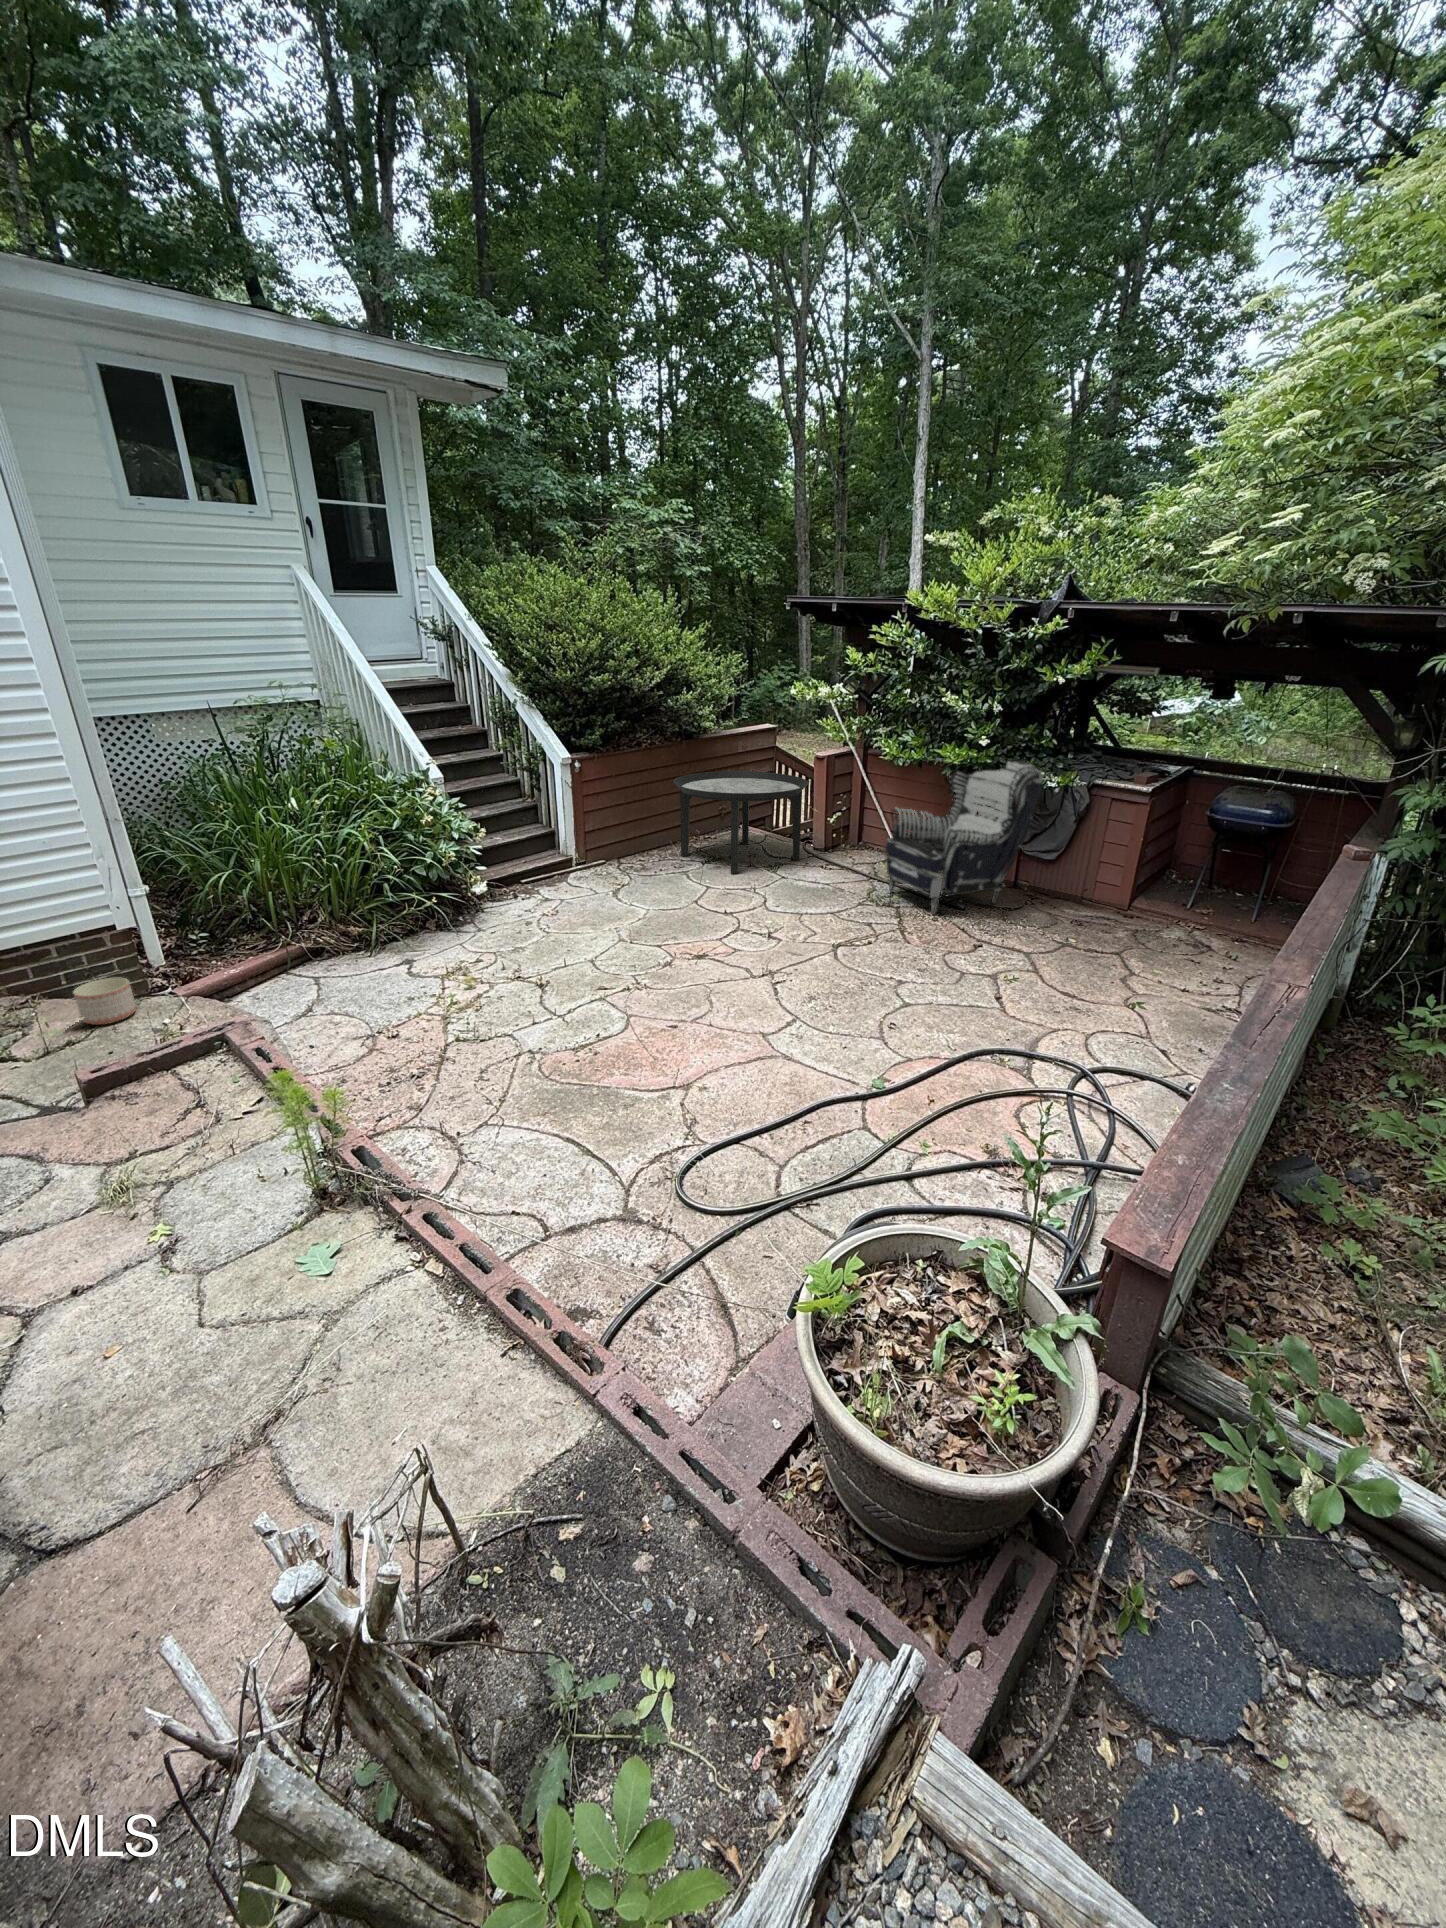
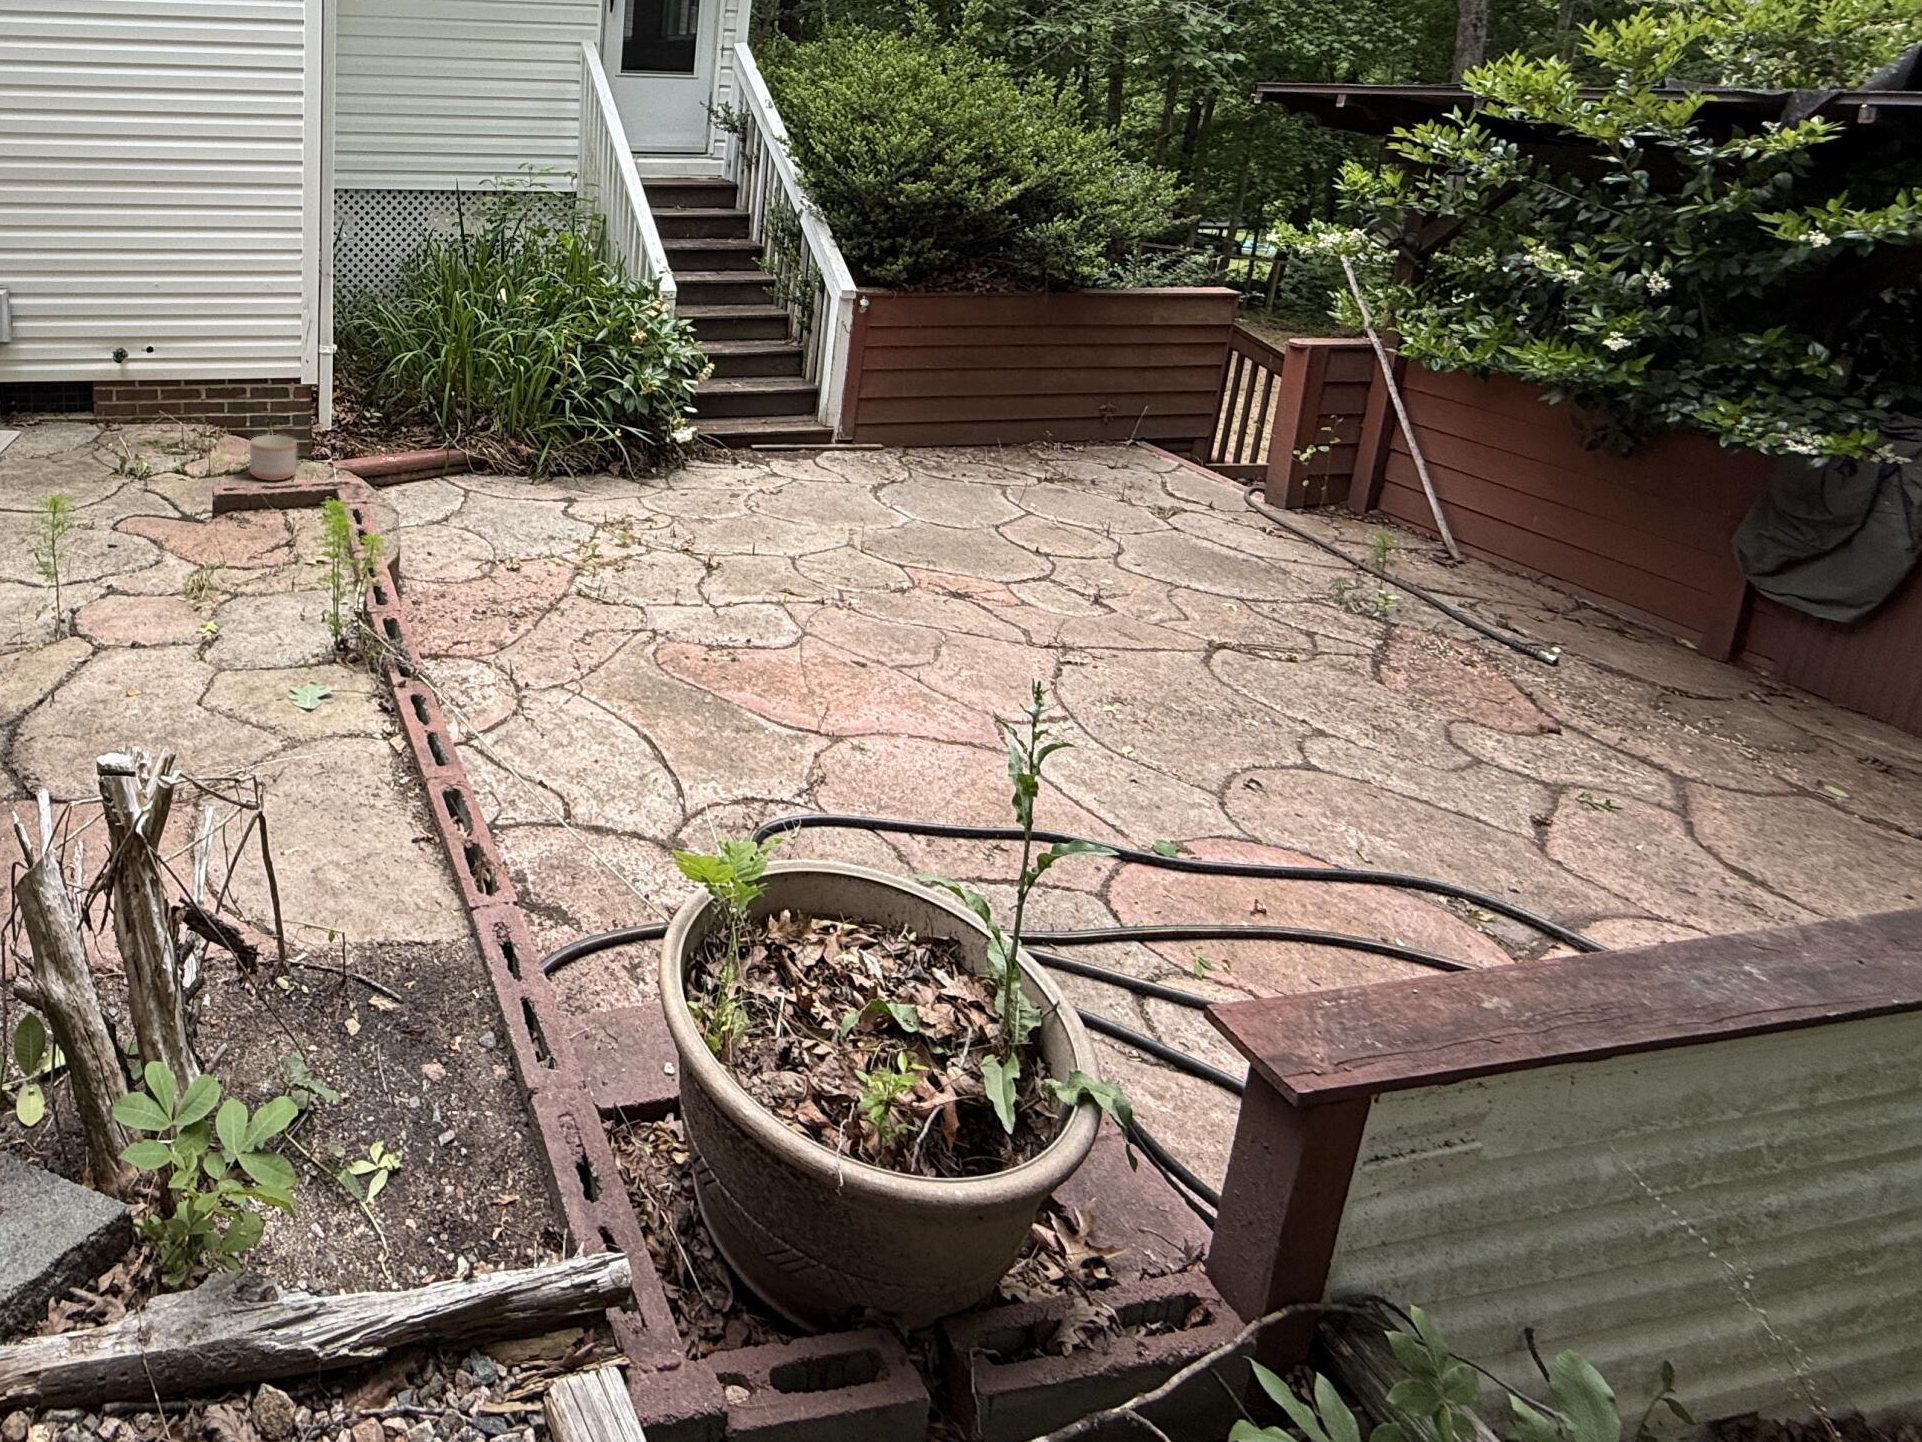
armchair: present [885,759,1044,914] -> none [1383,369,1808,673]
round table: present [673,771,808,873] -> none [1007,343,1261,511]

